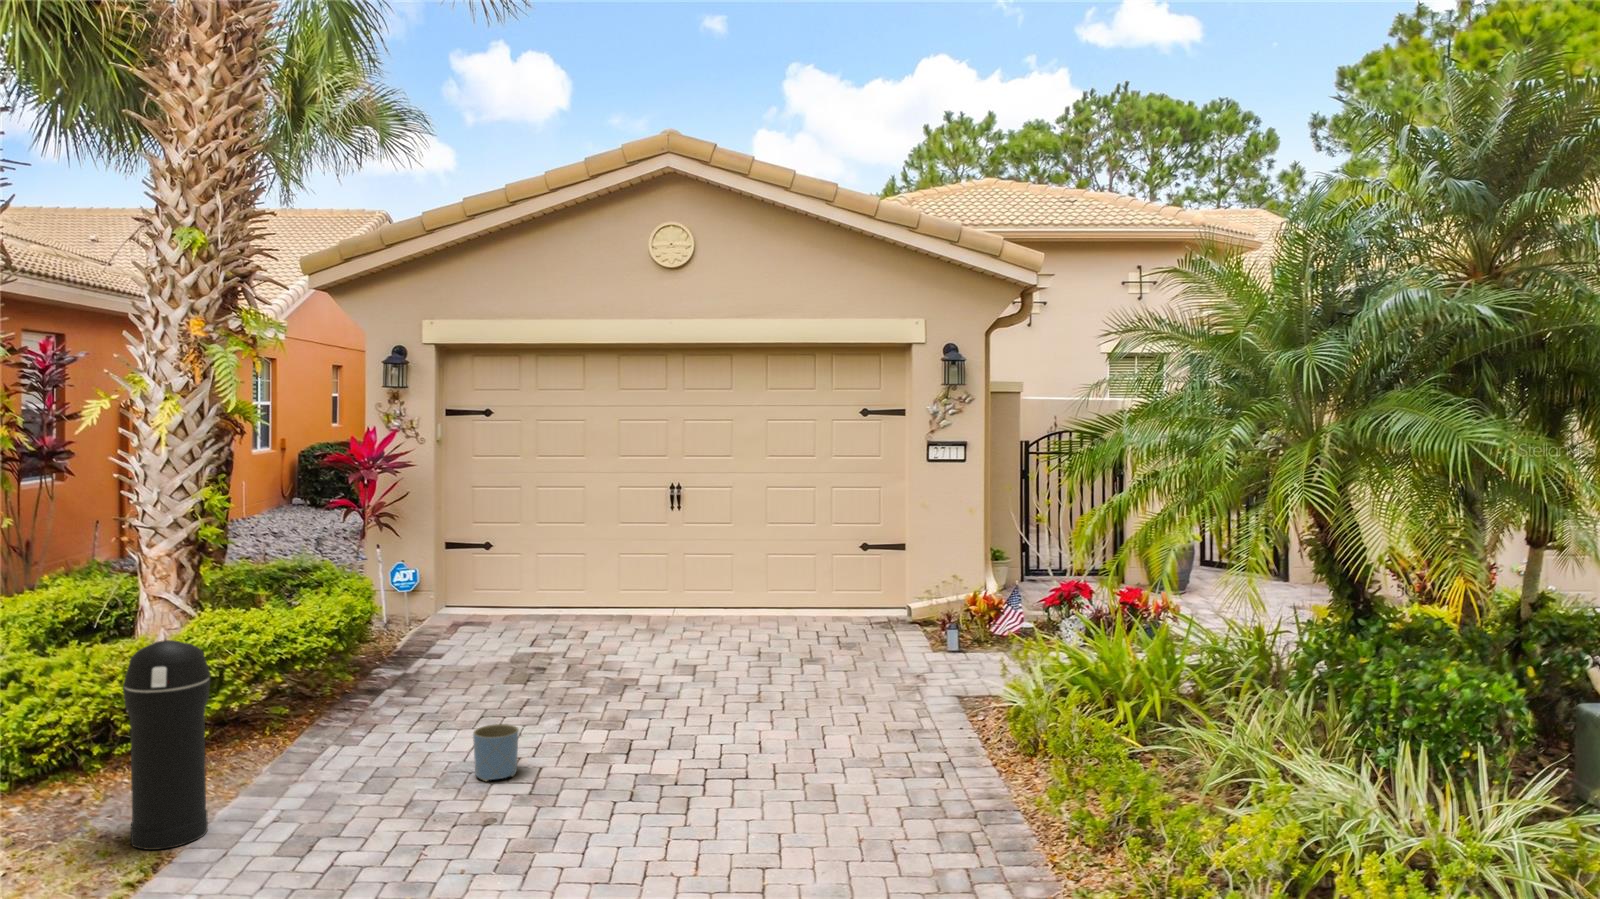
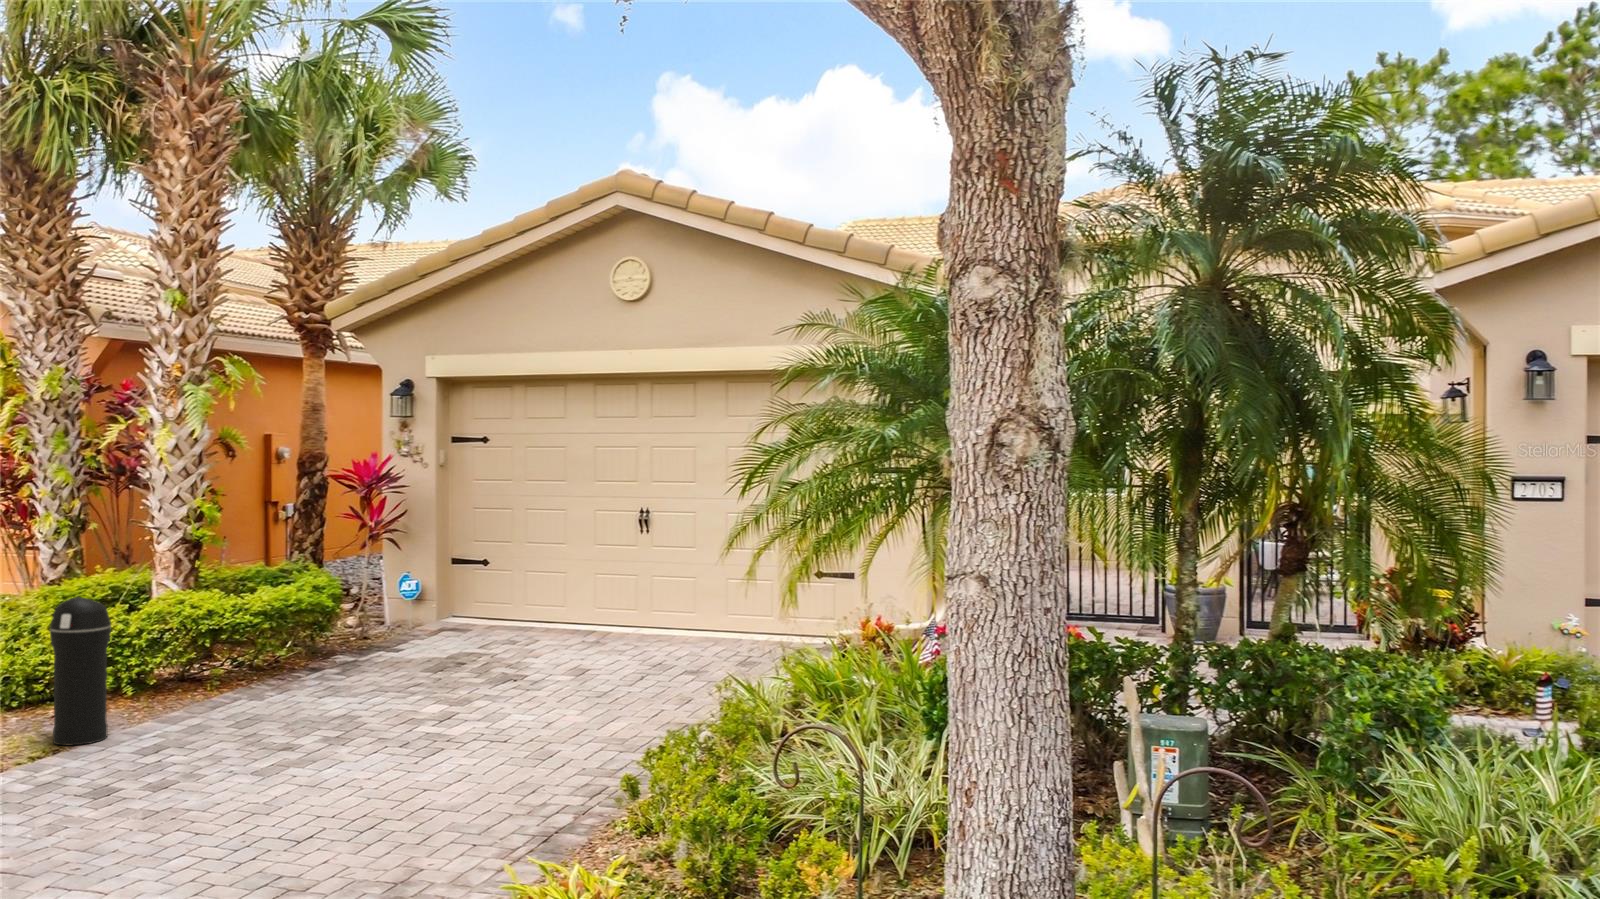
planter: present [473,724,519,781] -> none [309,687,346,729]

